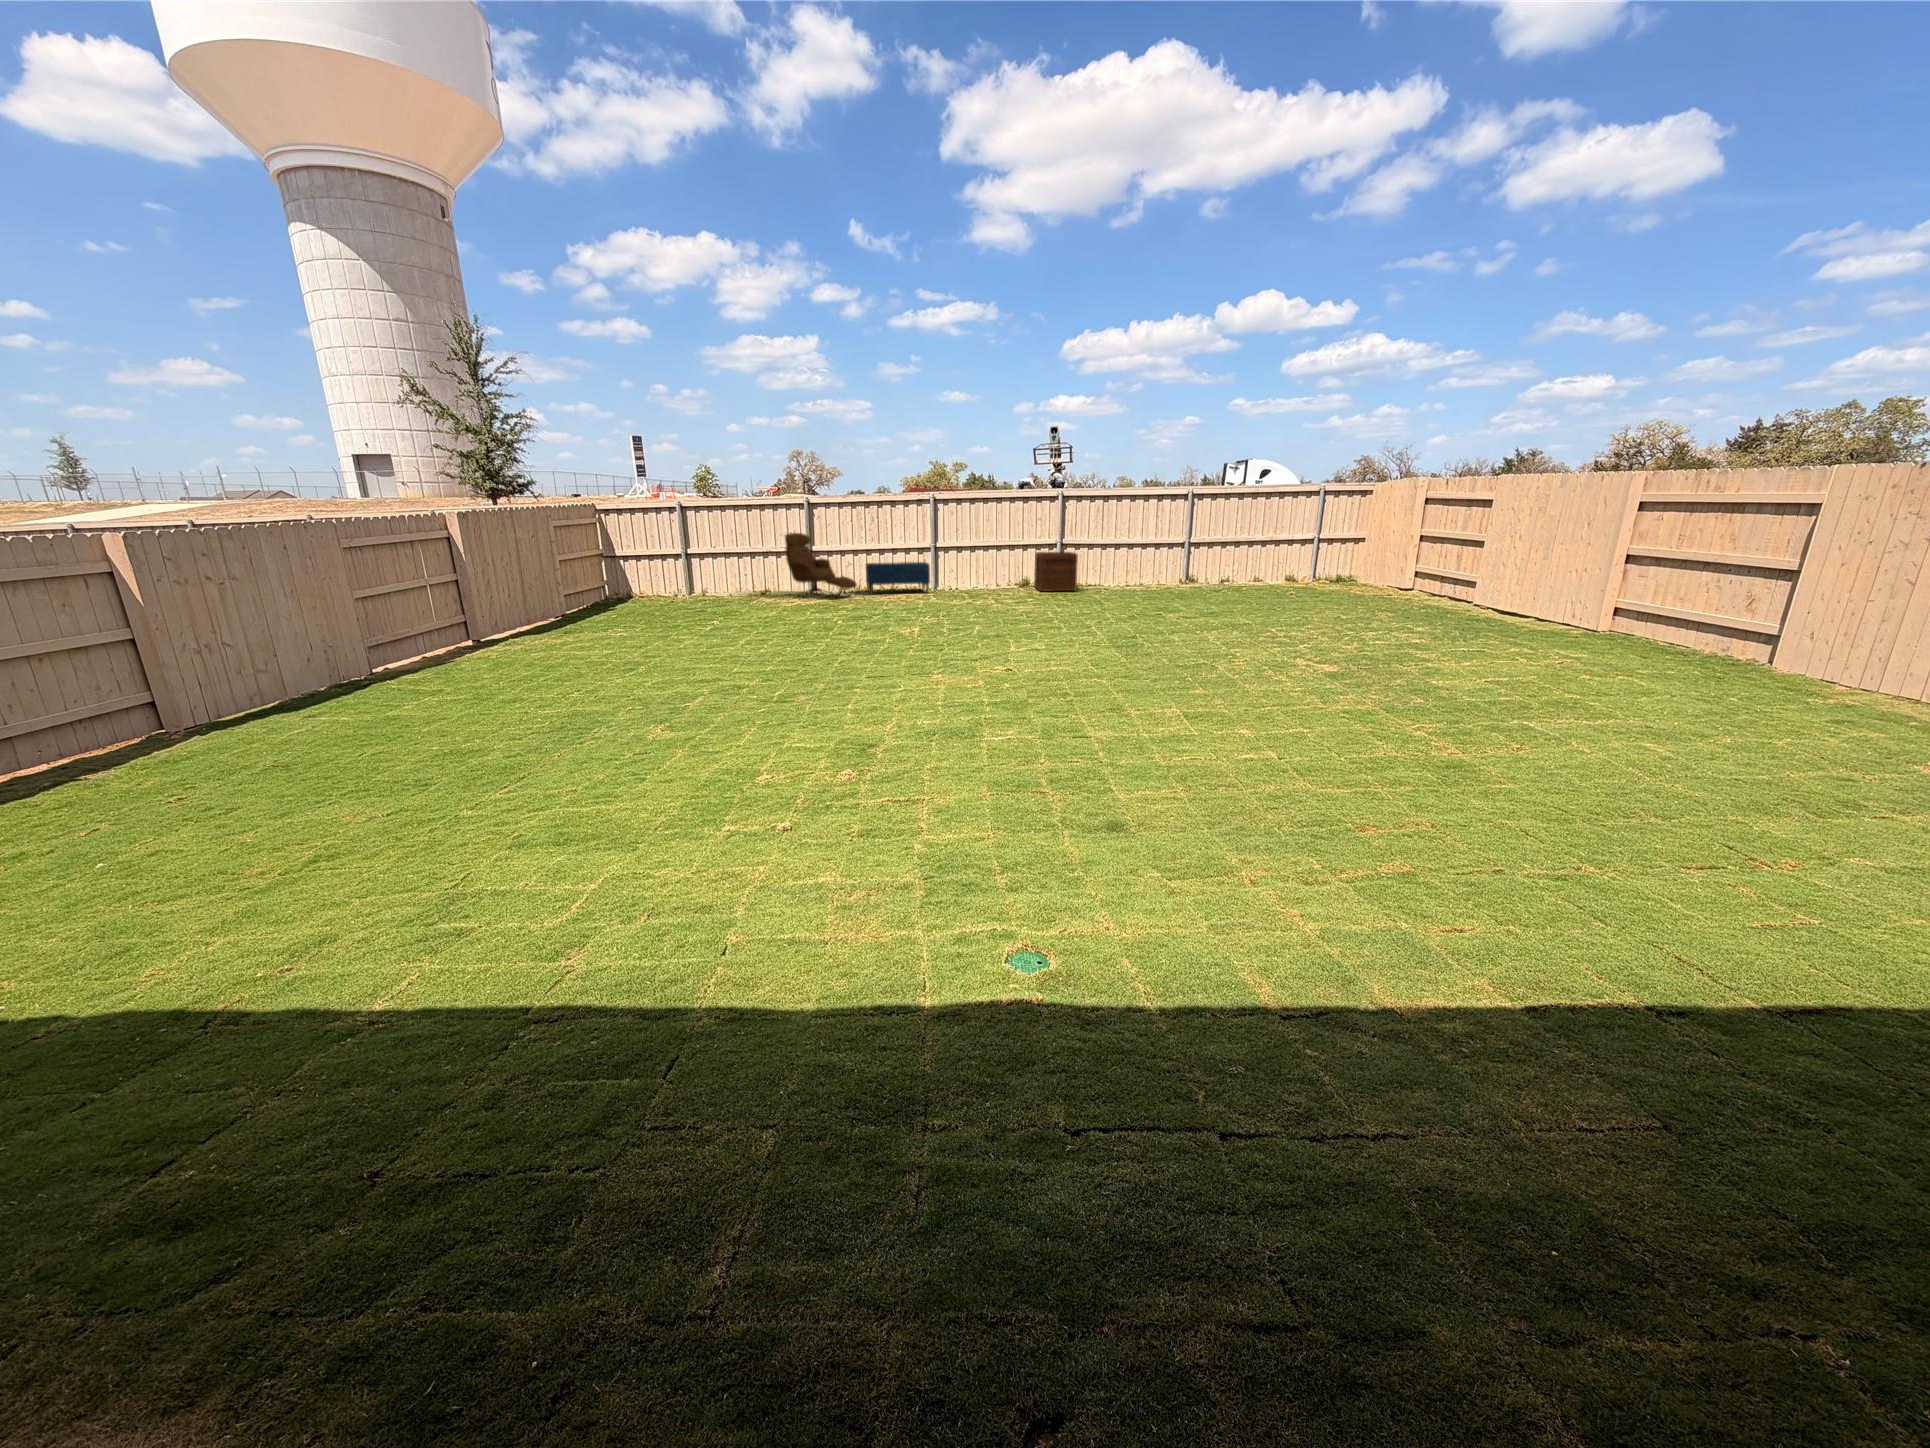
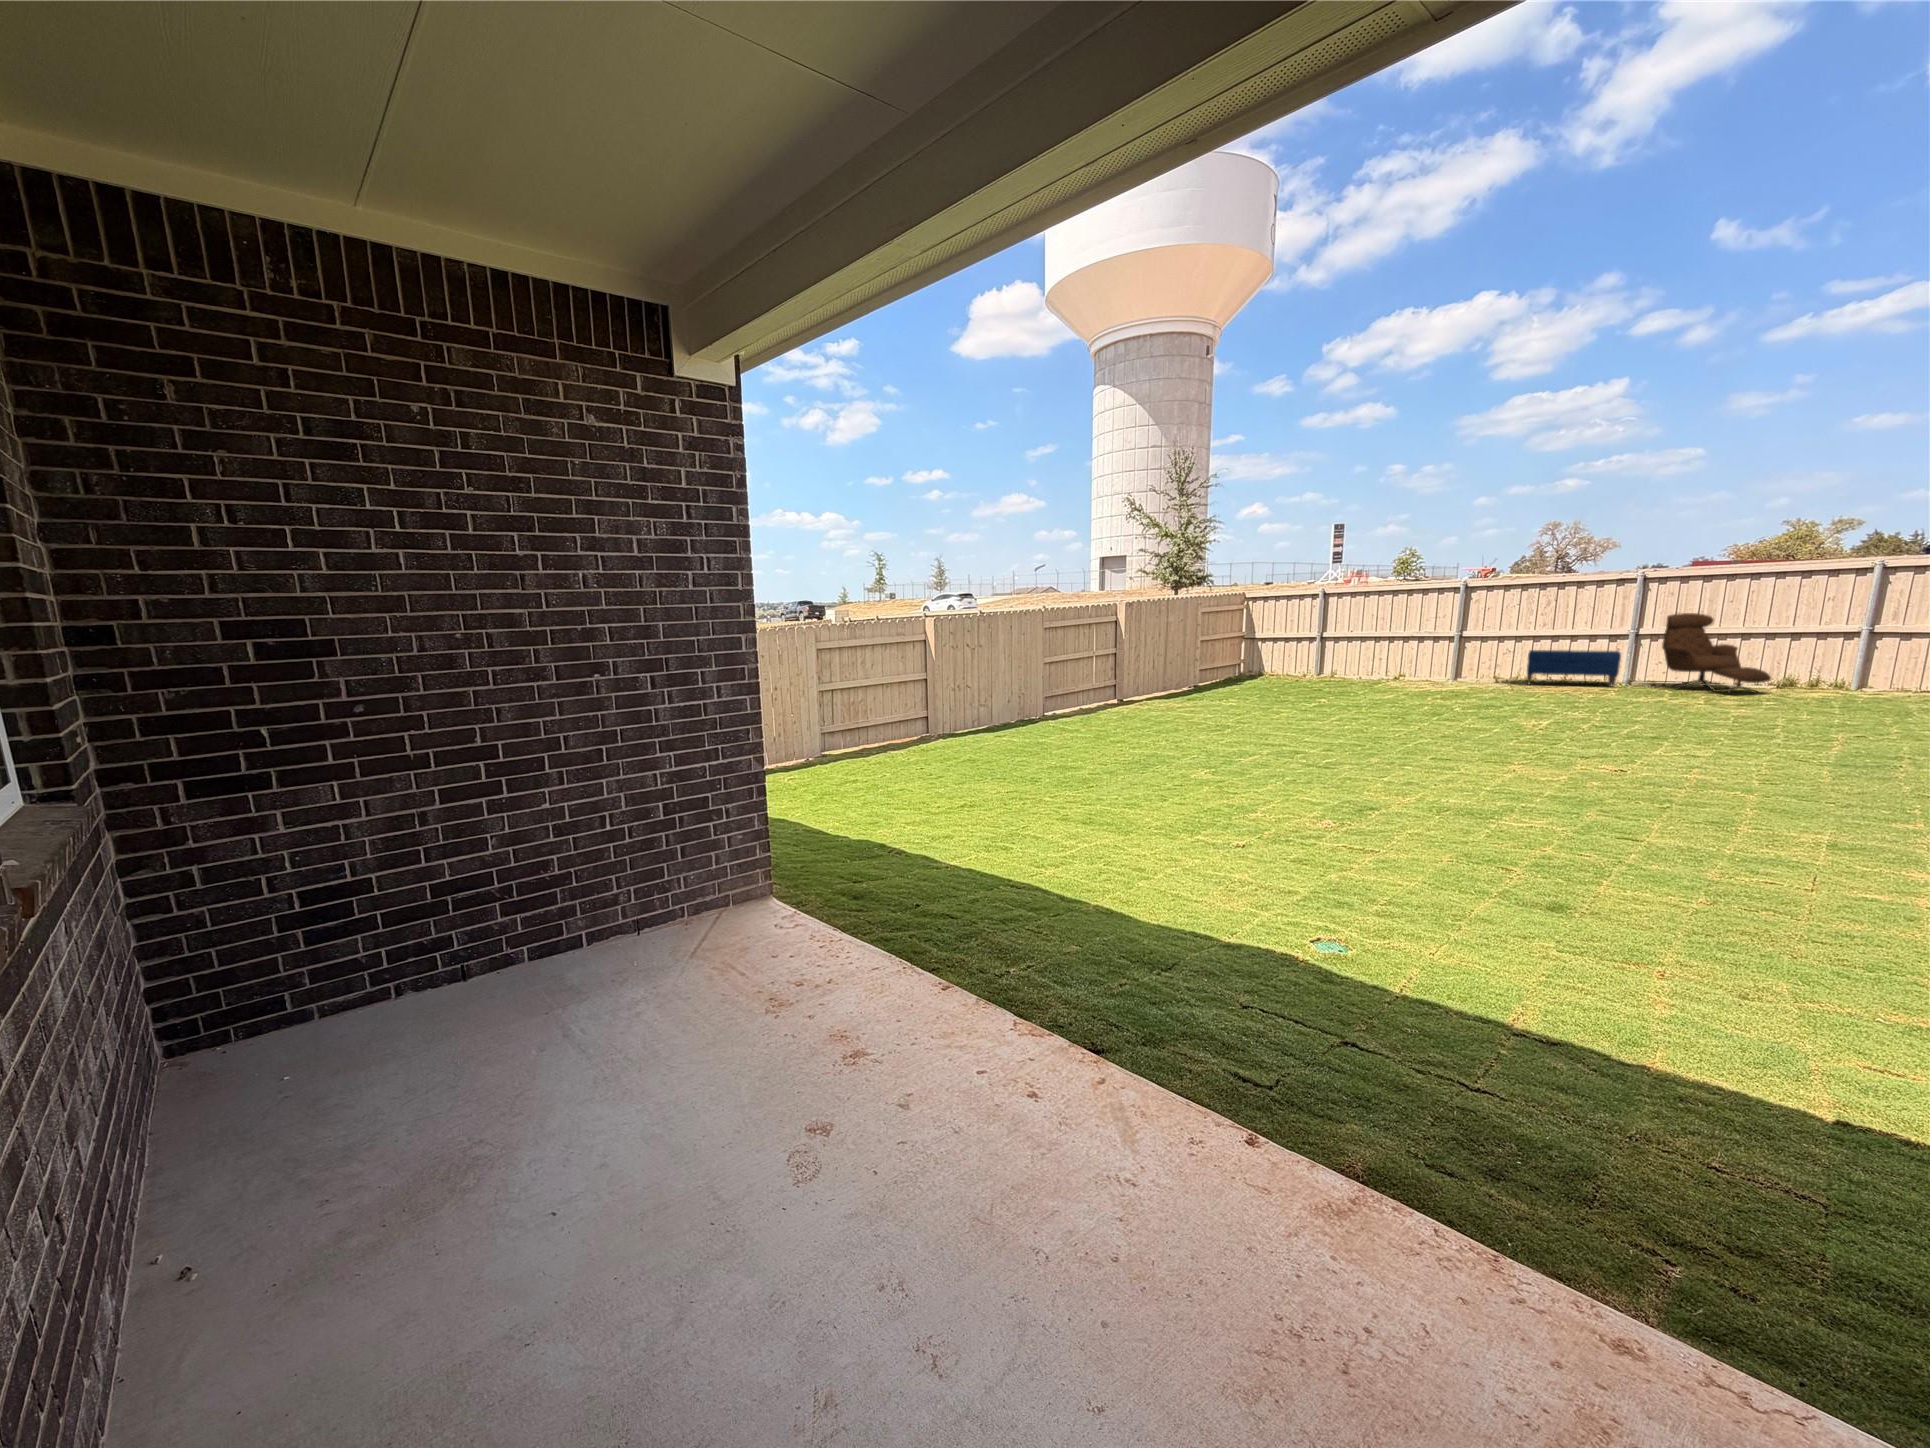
lounge chair: present [785,533,857,597] -> present [1662,613,1771,693]
wooden crate: present [1035,552,1078,591] -> none [1809,642,1900,697]

